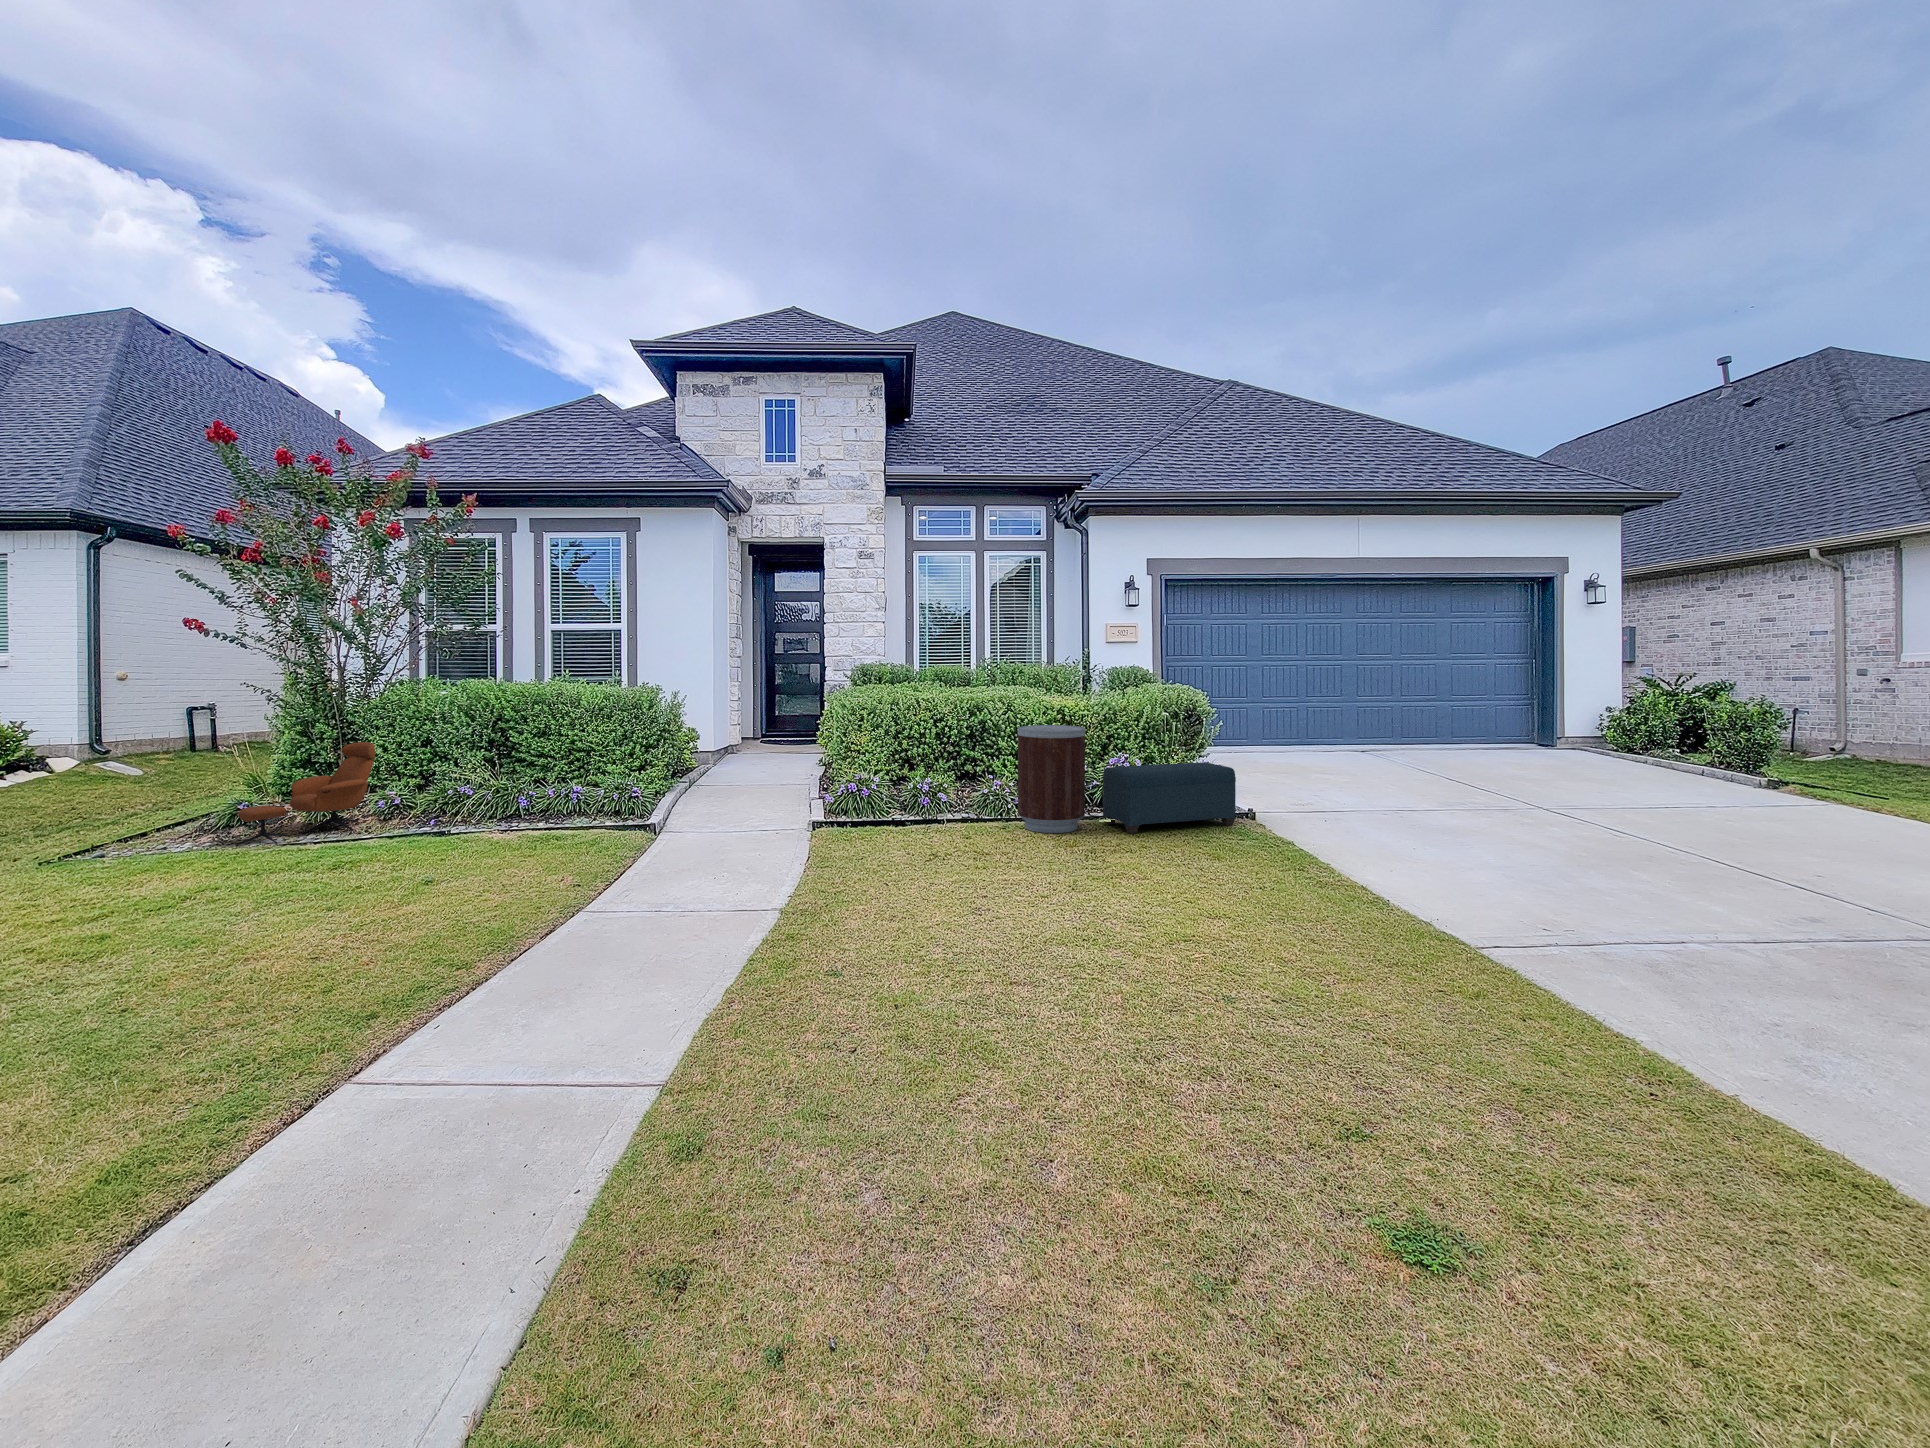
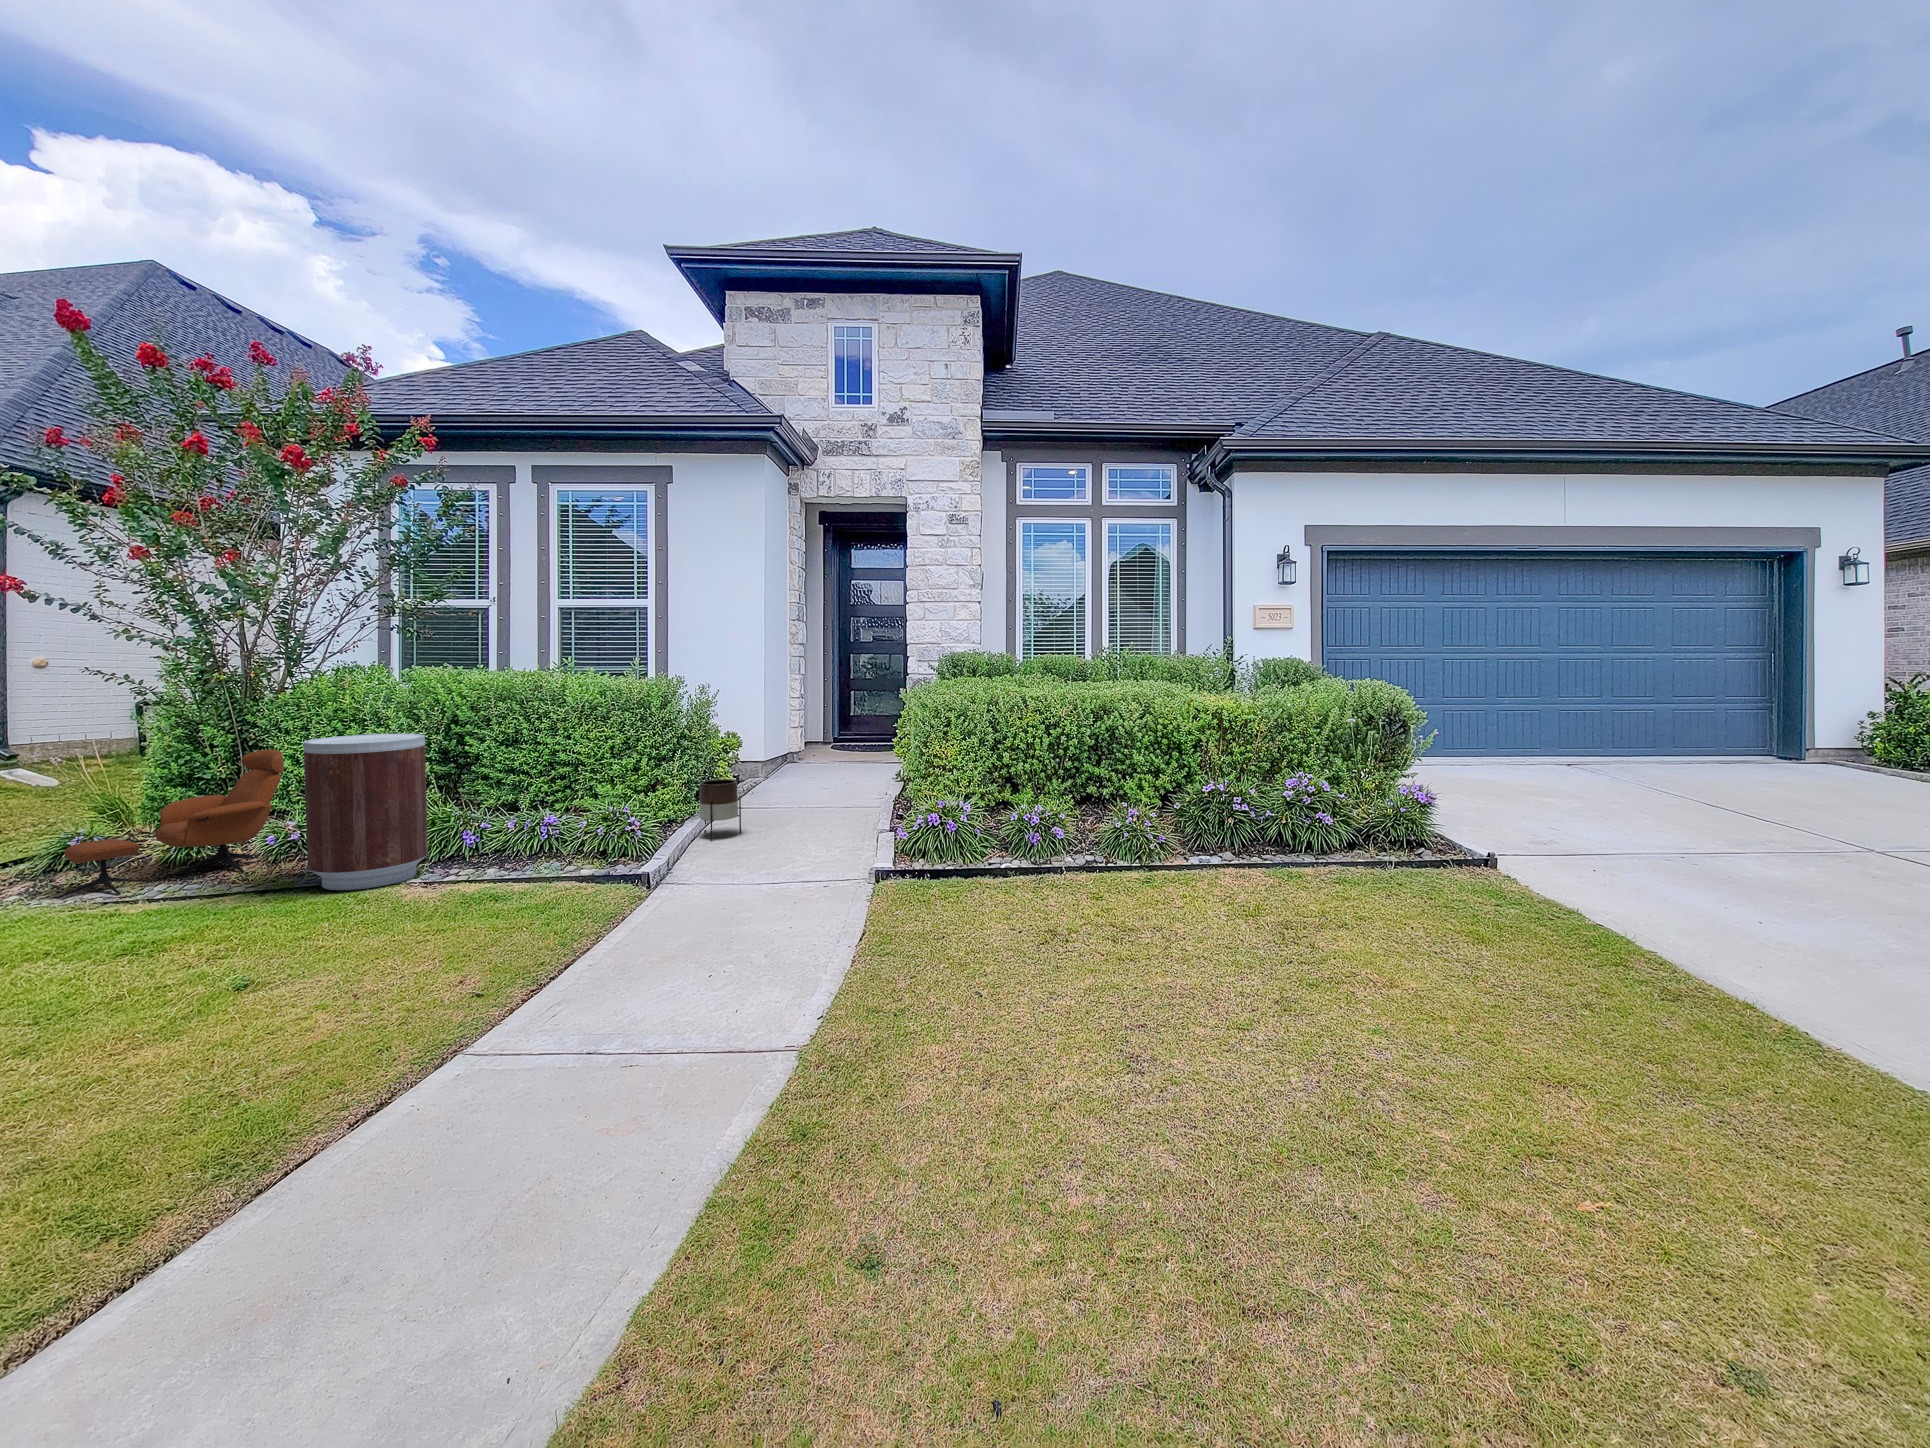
trash can: present [1018,725,1085,833] -> present [303,734,428,890]
planter: none [677,763,708,809] -> present [699,779,741,841]
bench: present [1103,763,1236,834] -> none [1285,788,1481,894]

